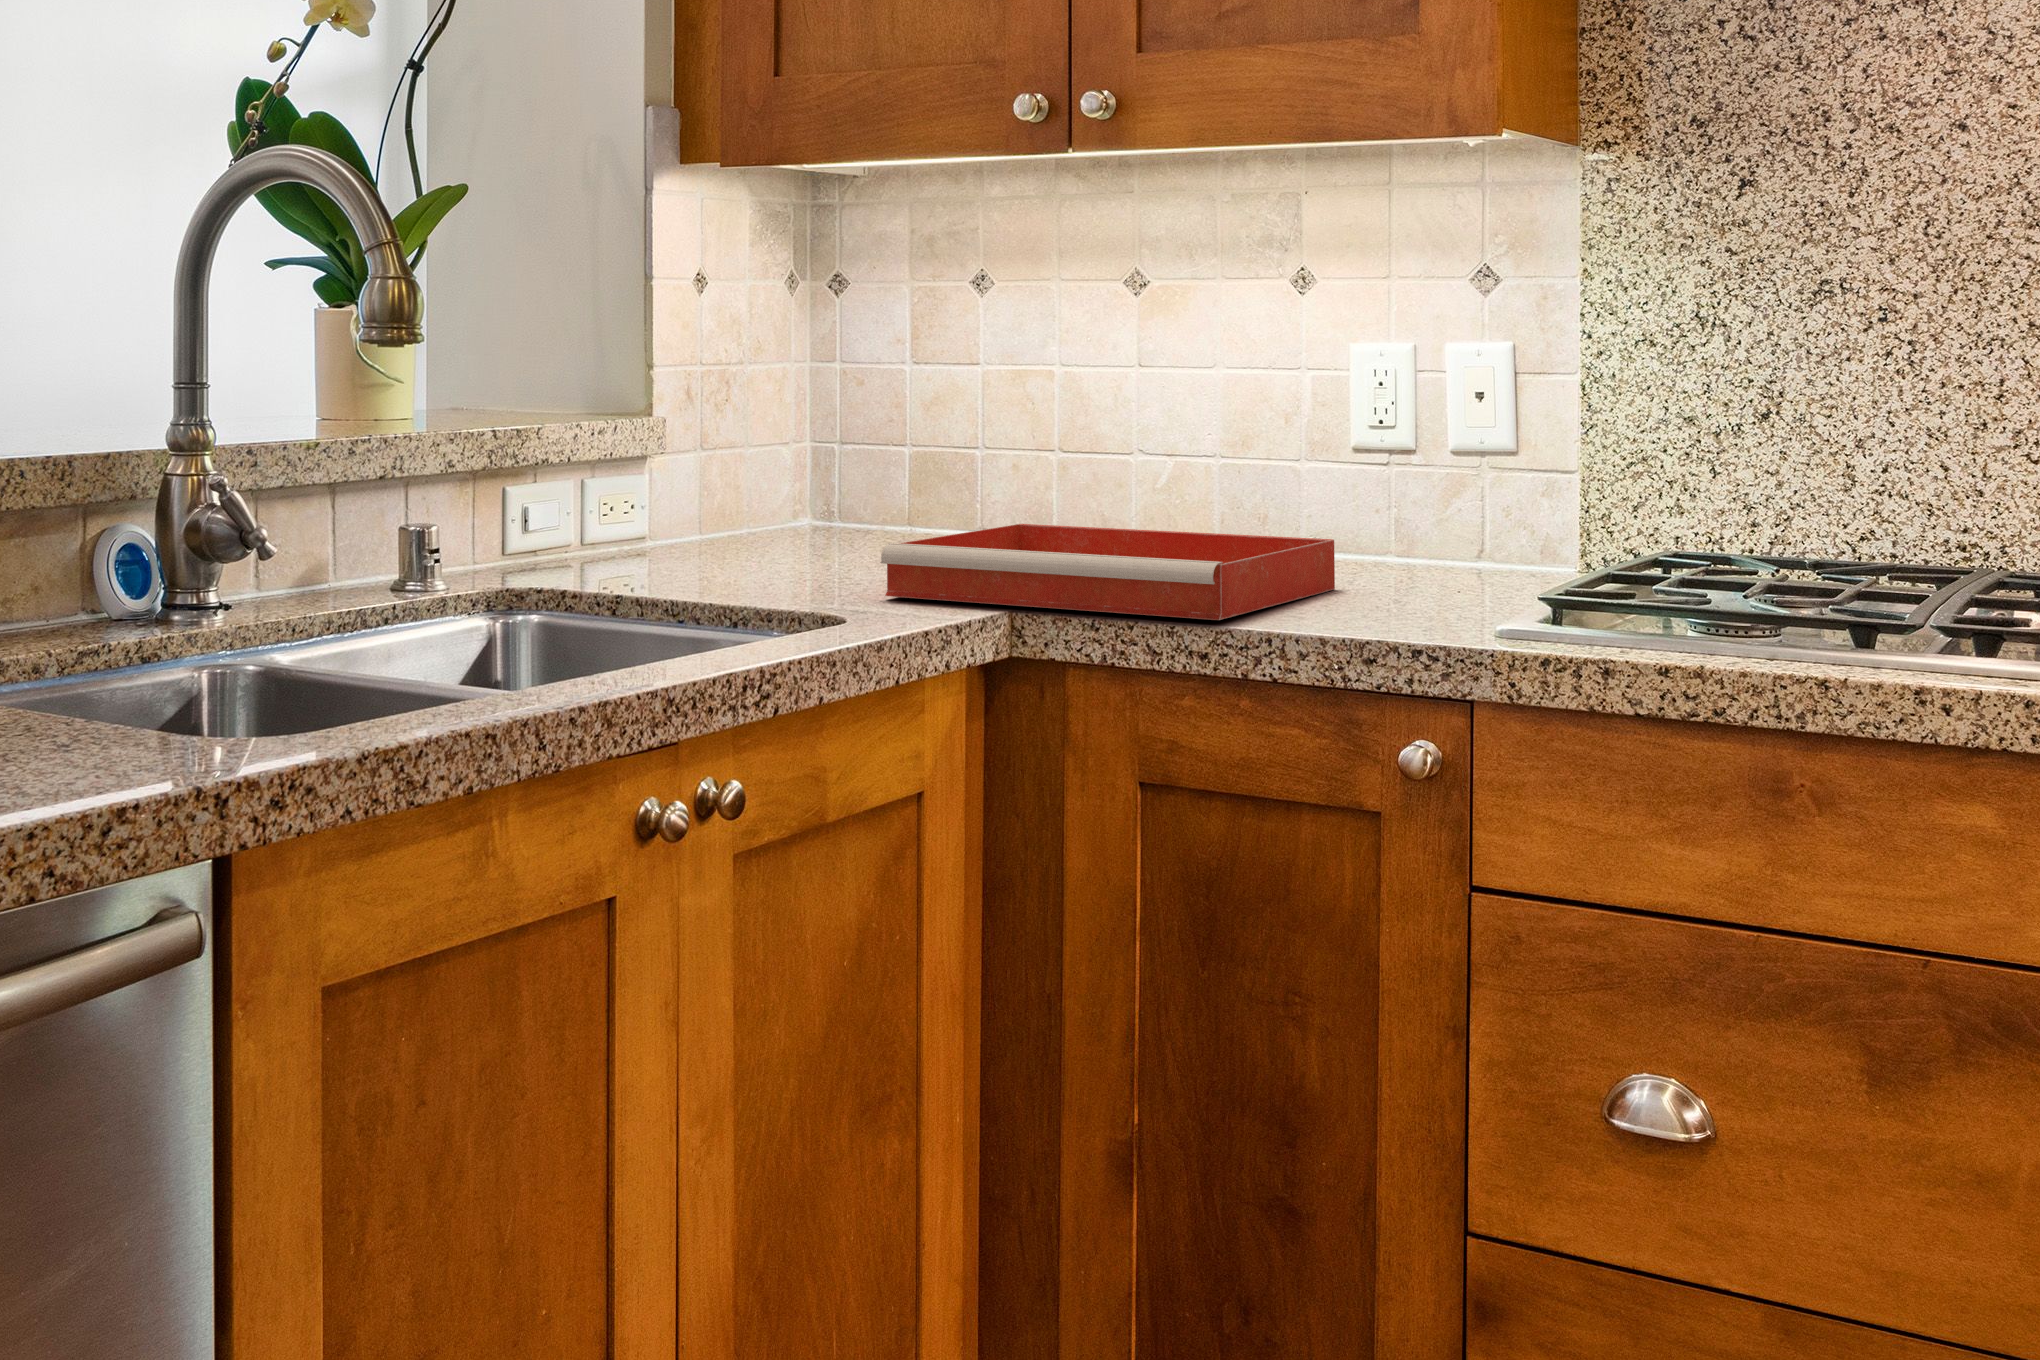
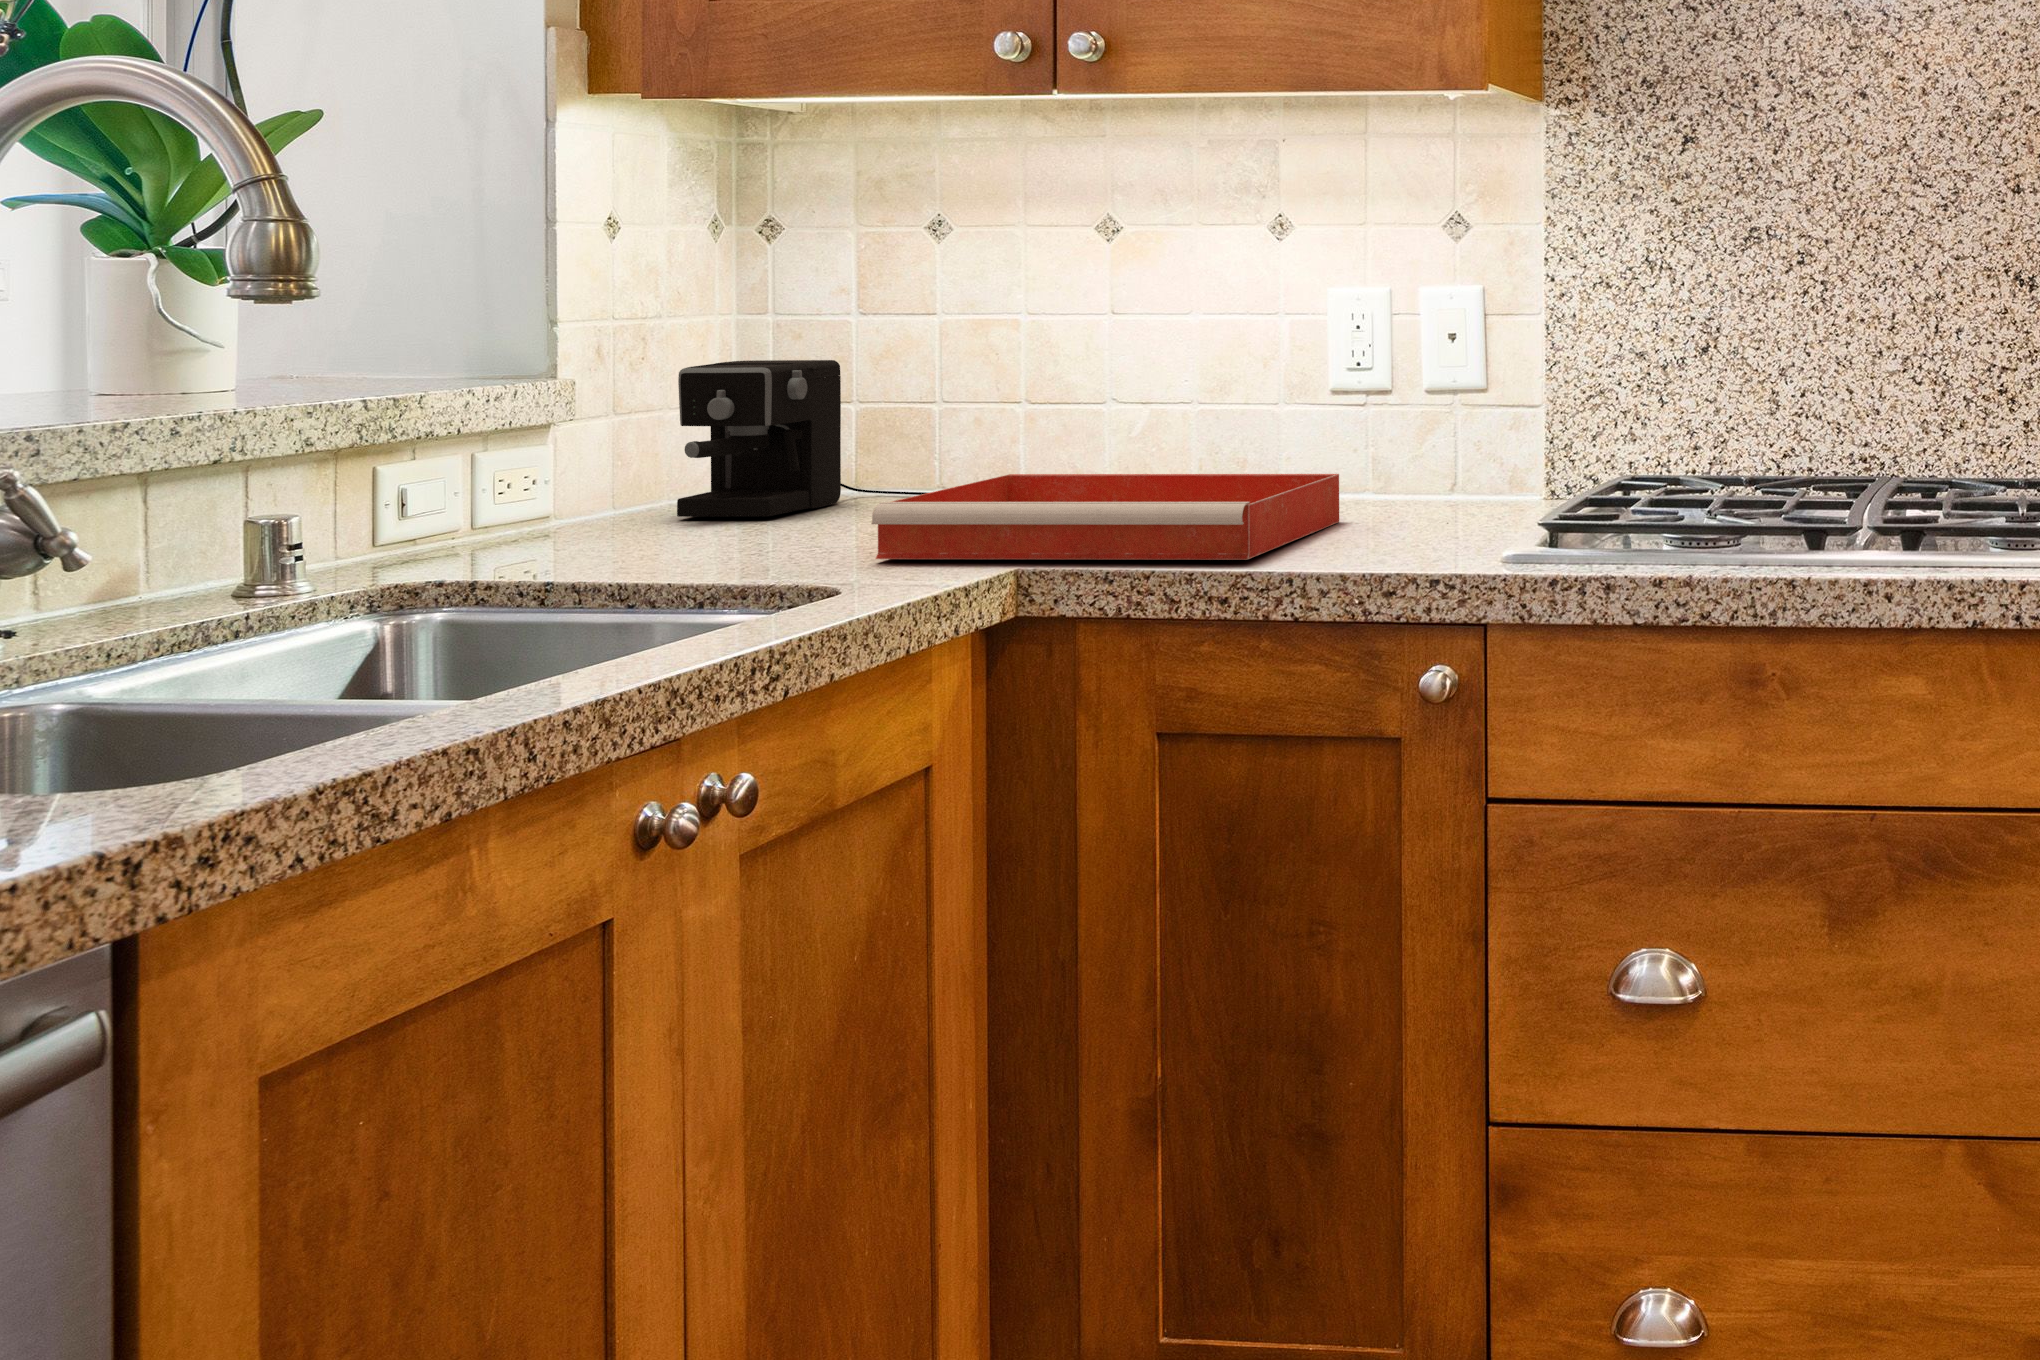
coffee maker: none [744,408,1027,552] -> present [677,360,926,517]

